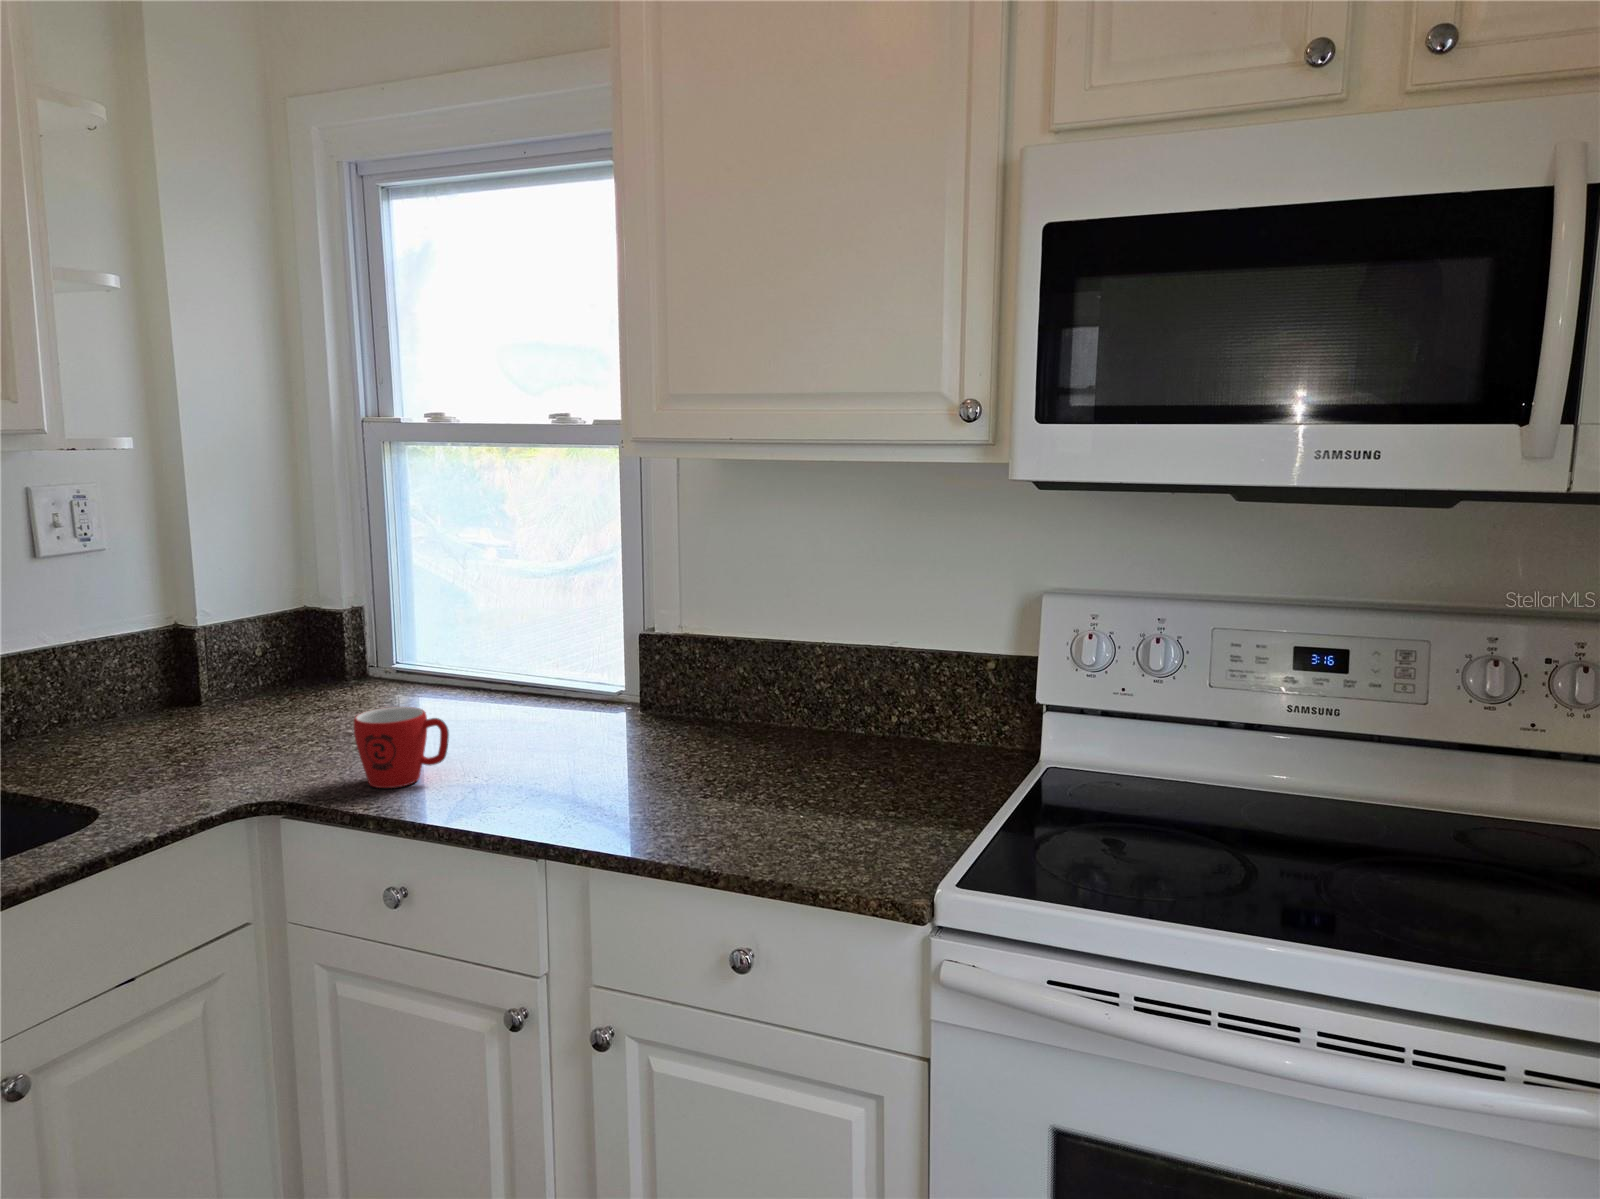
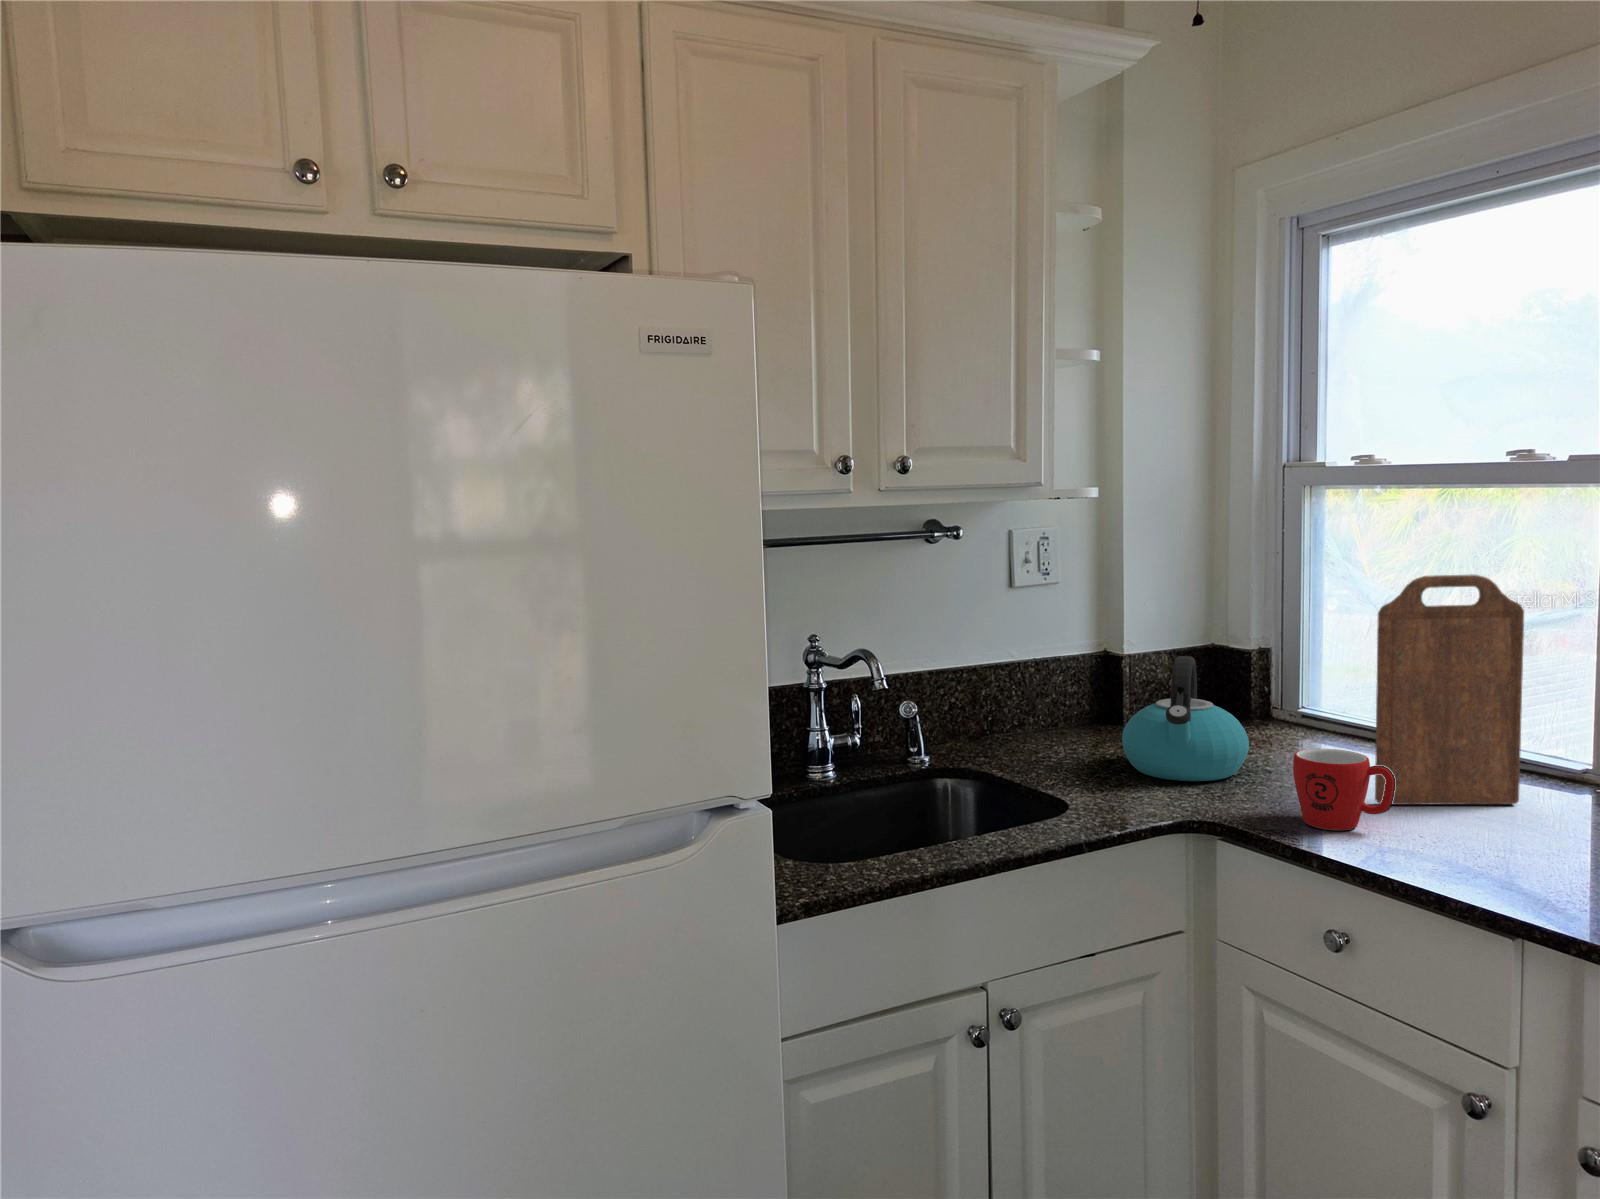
cutting board: none [432,529,564,752] -> present [1375,575,1524,805]
kettle: none [181,625,325,761] -> present [1122,656,1249,781]

